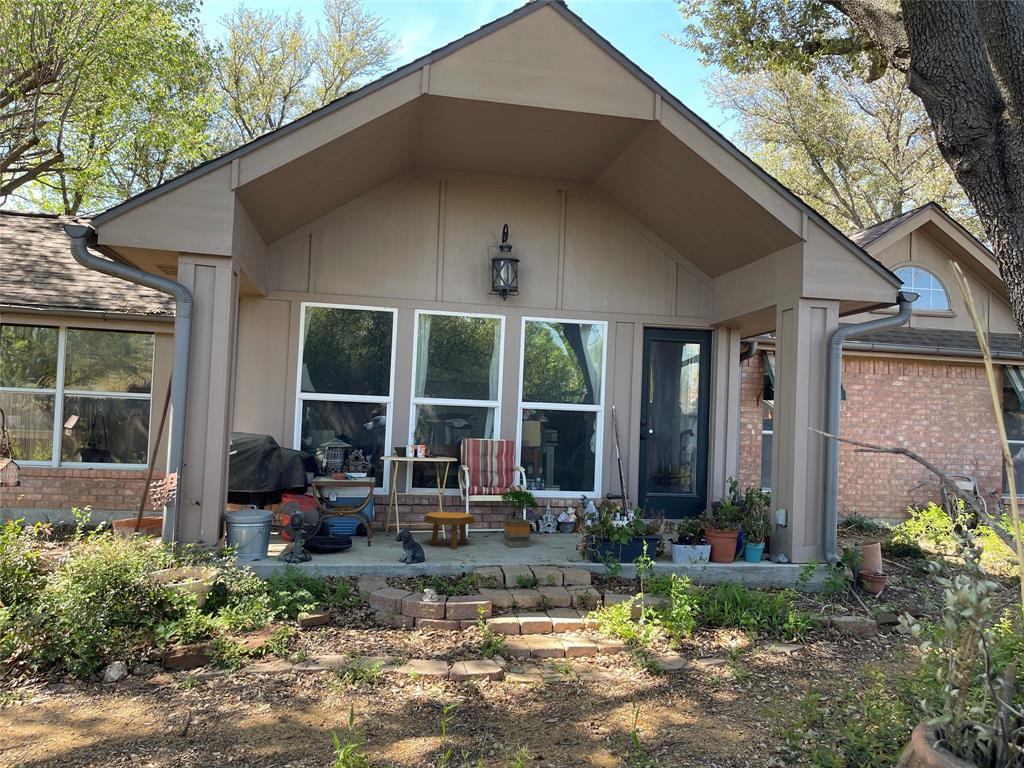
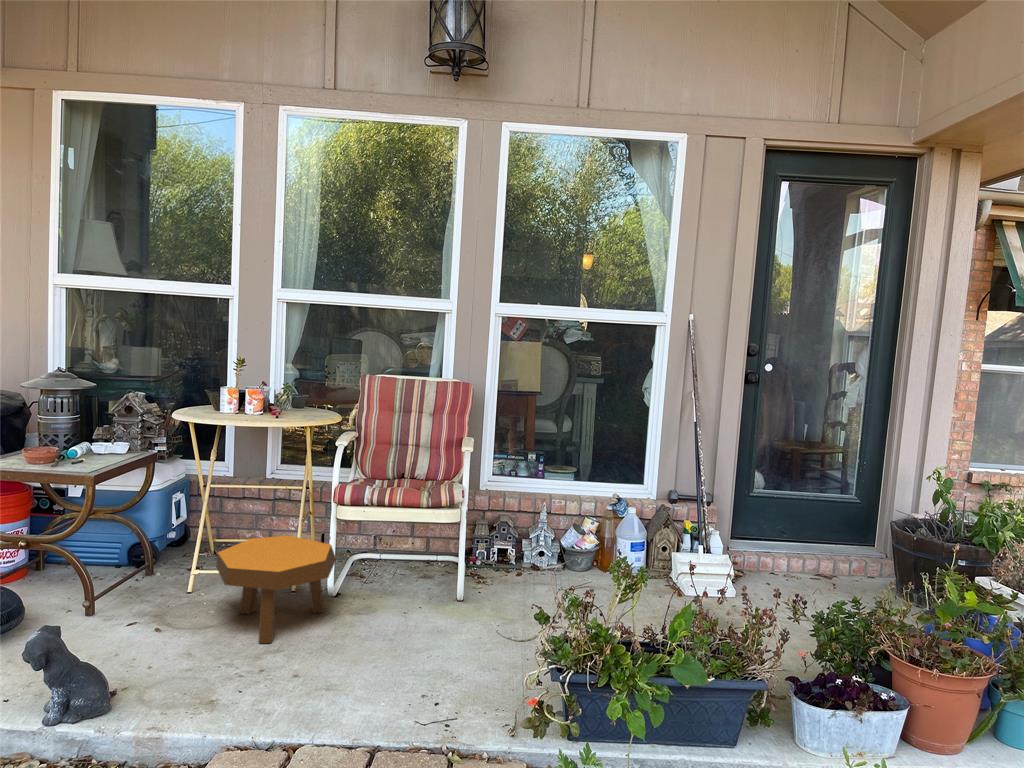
potted tree: present [501,490,538,547] -> none [392,499,481,639]

